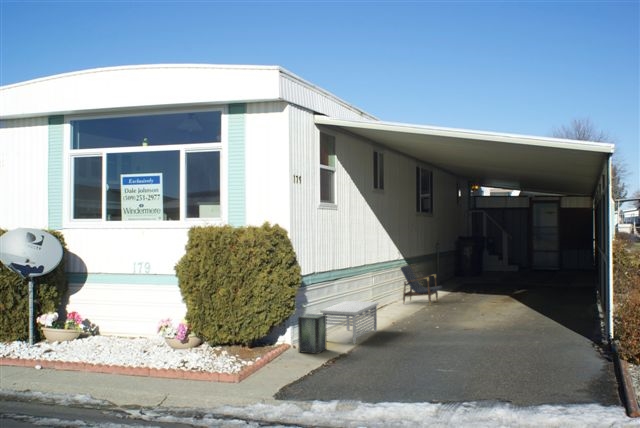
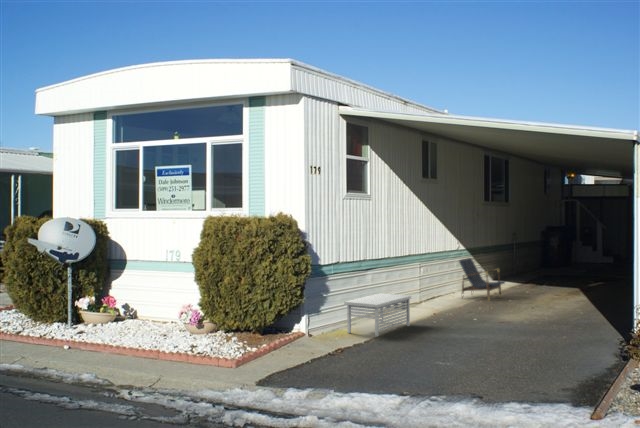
storage box: present [298,314,327,354] -> none [314,305,344,345]

